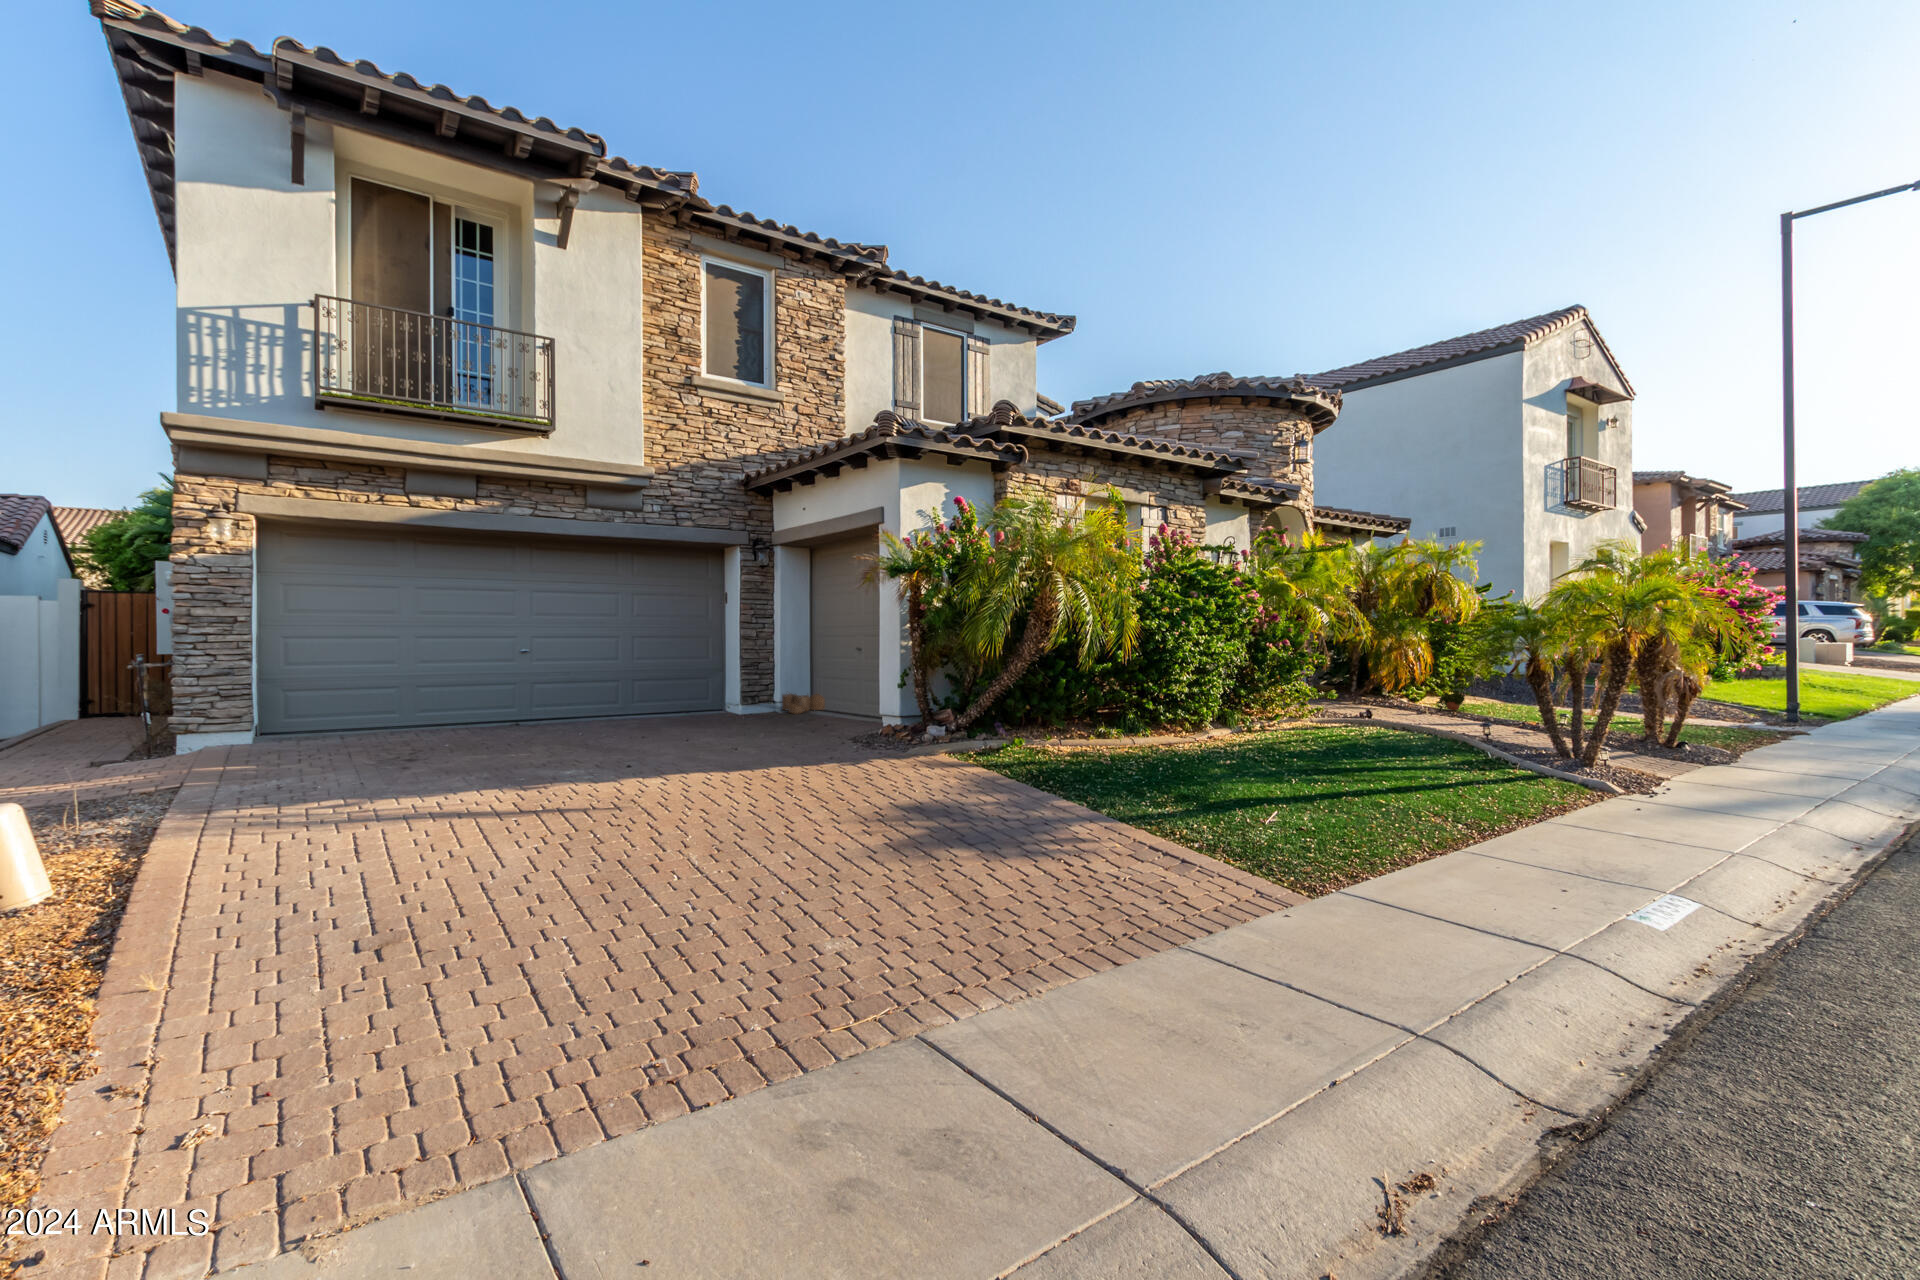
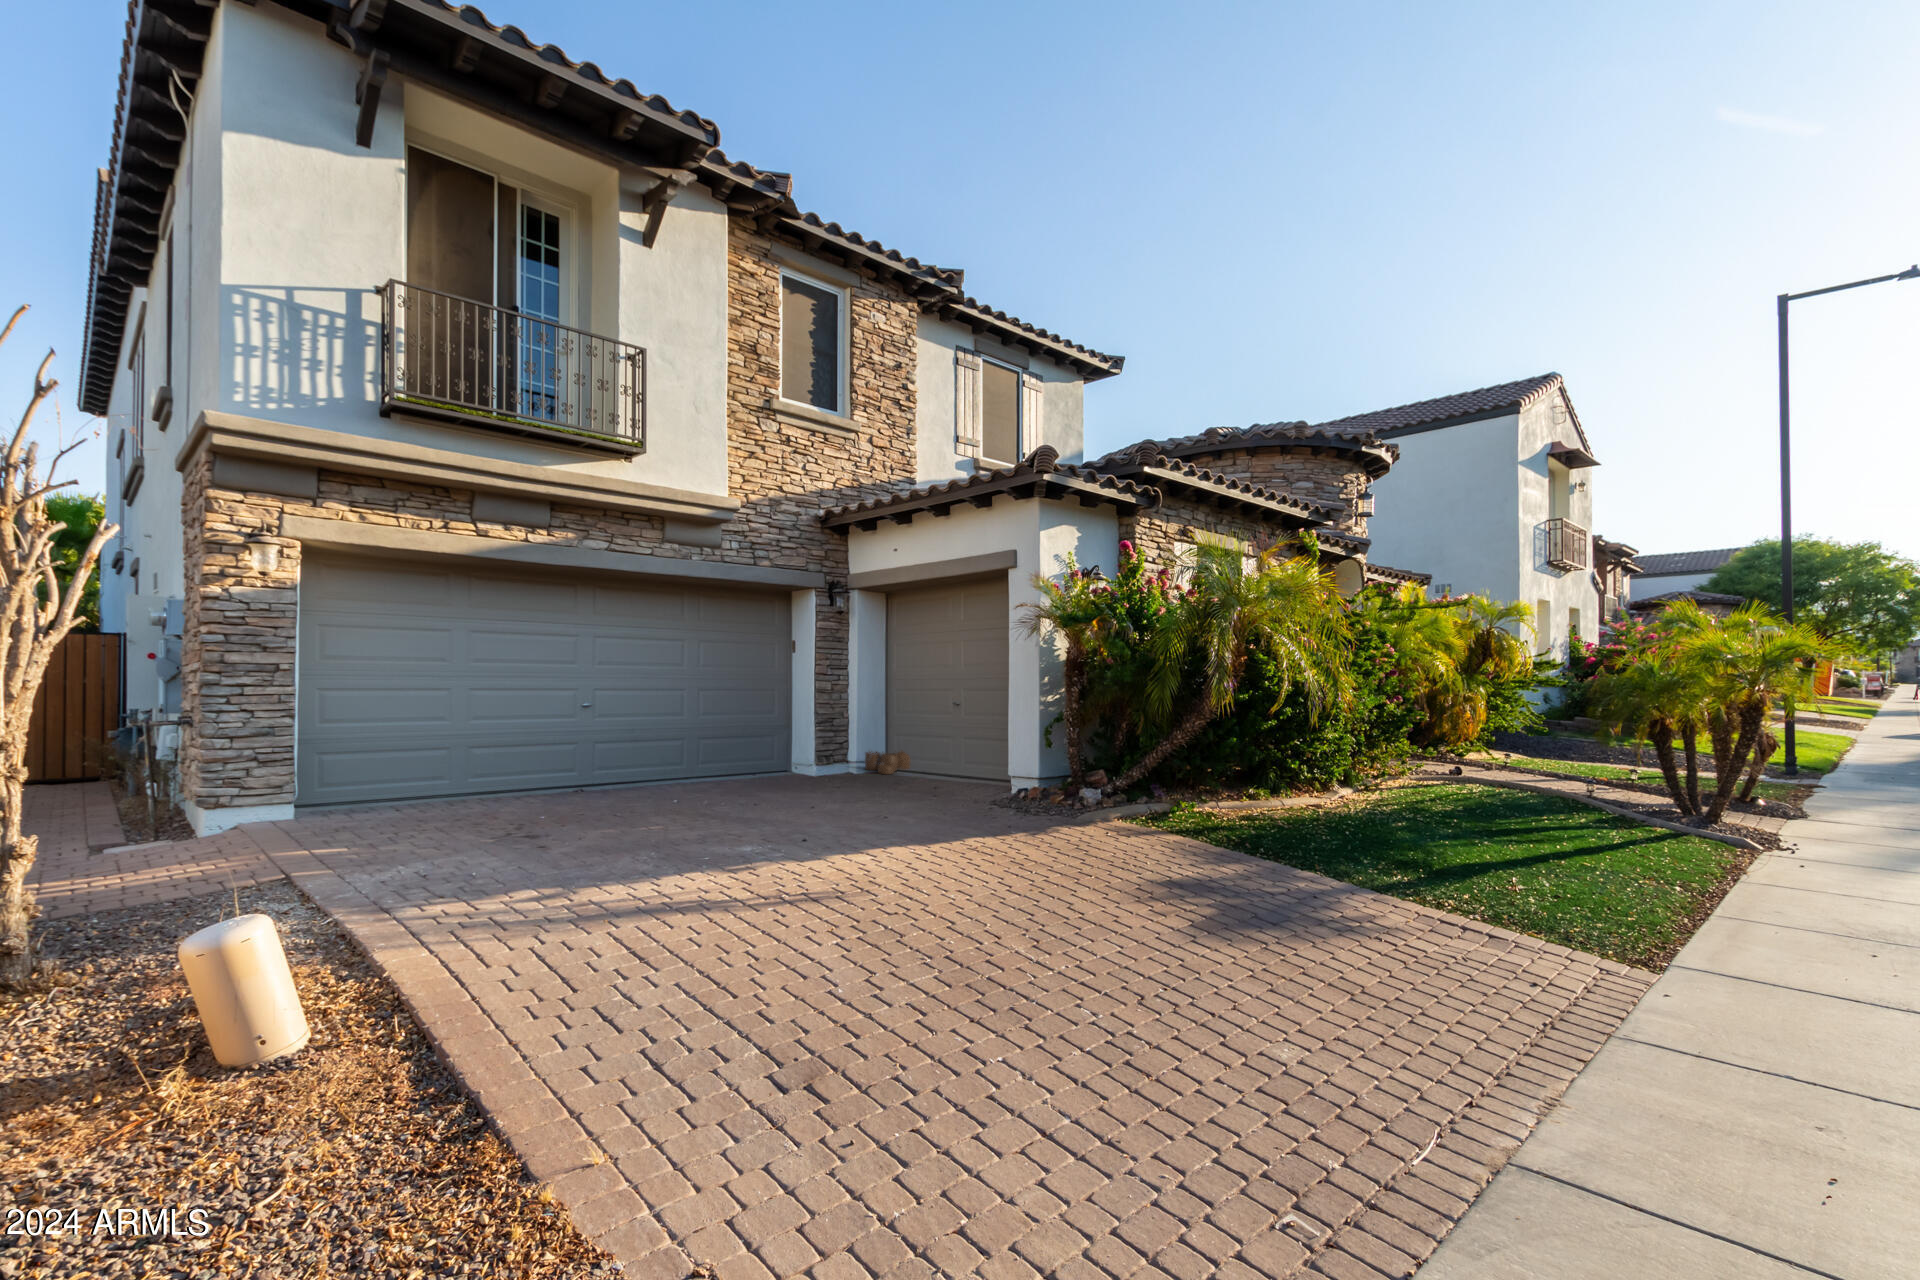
potted plant: present [1437,691,1465,710] -> none [1501,747,1536,767]

